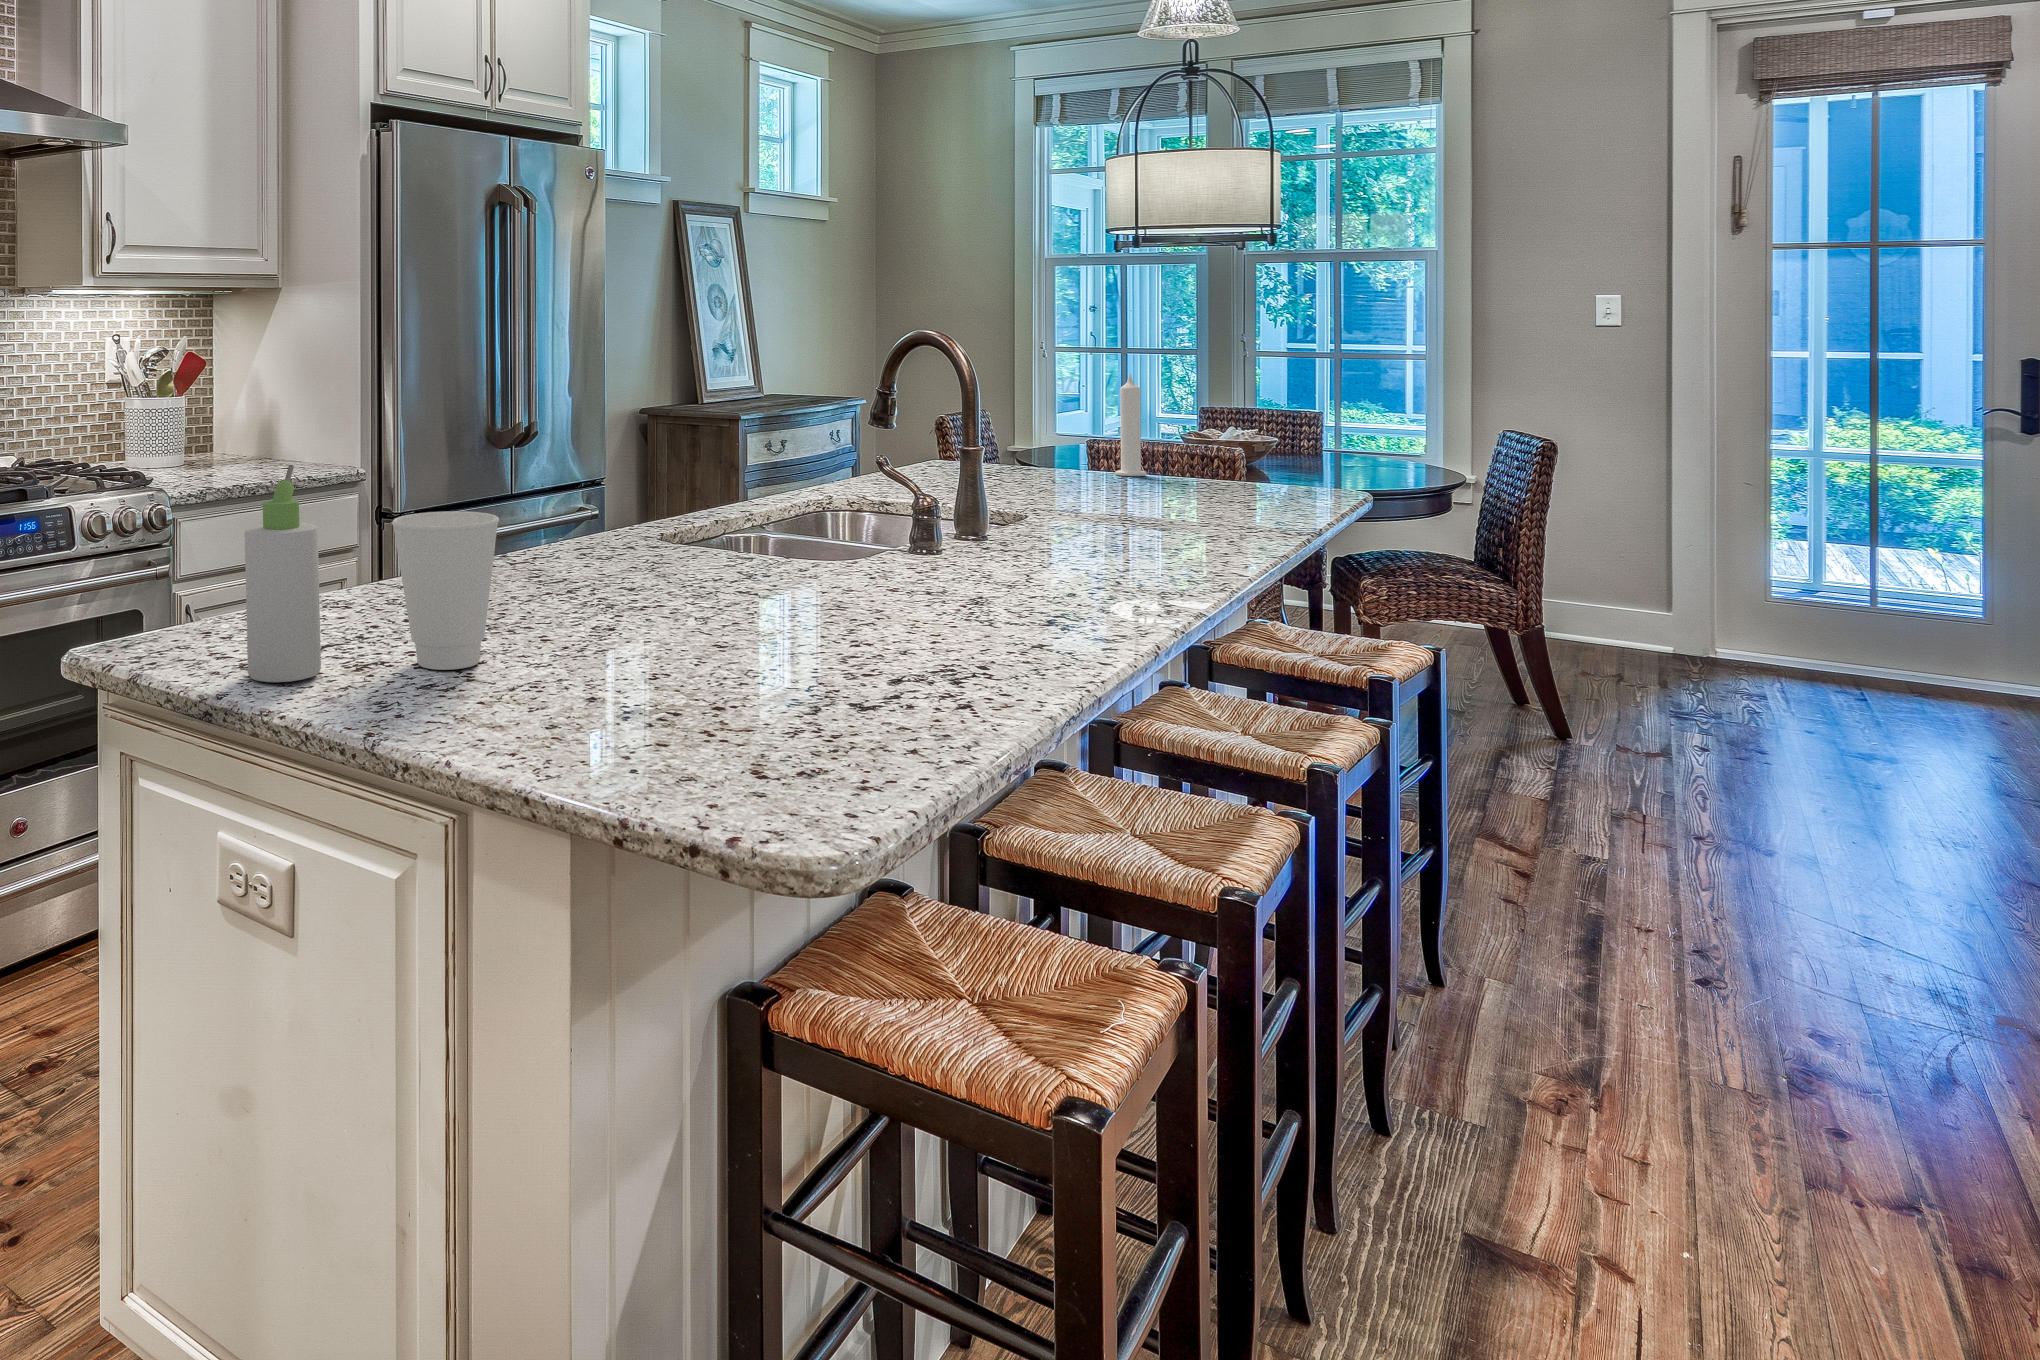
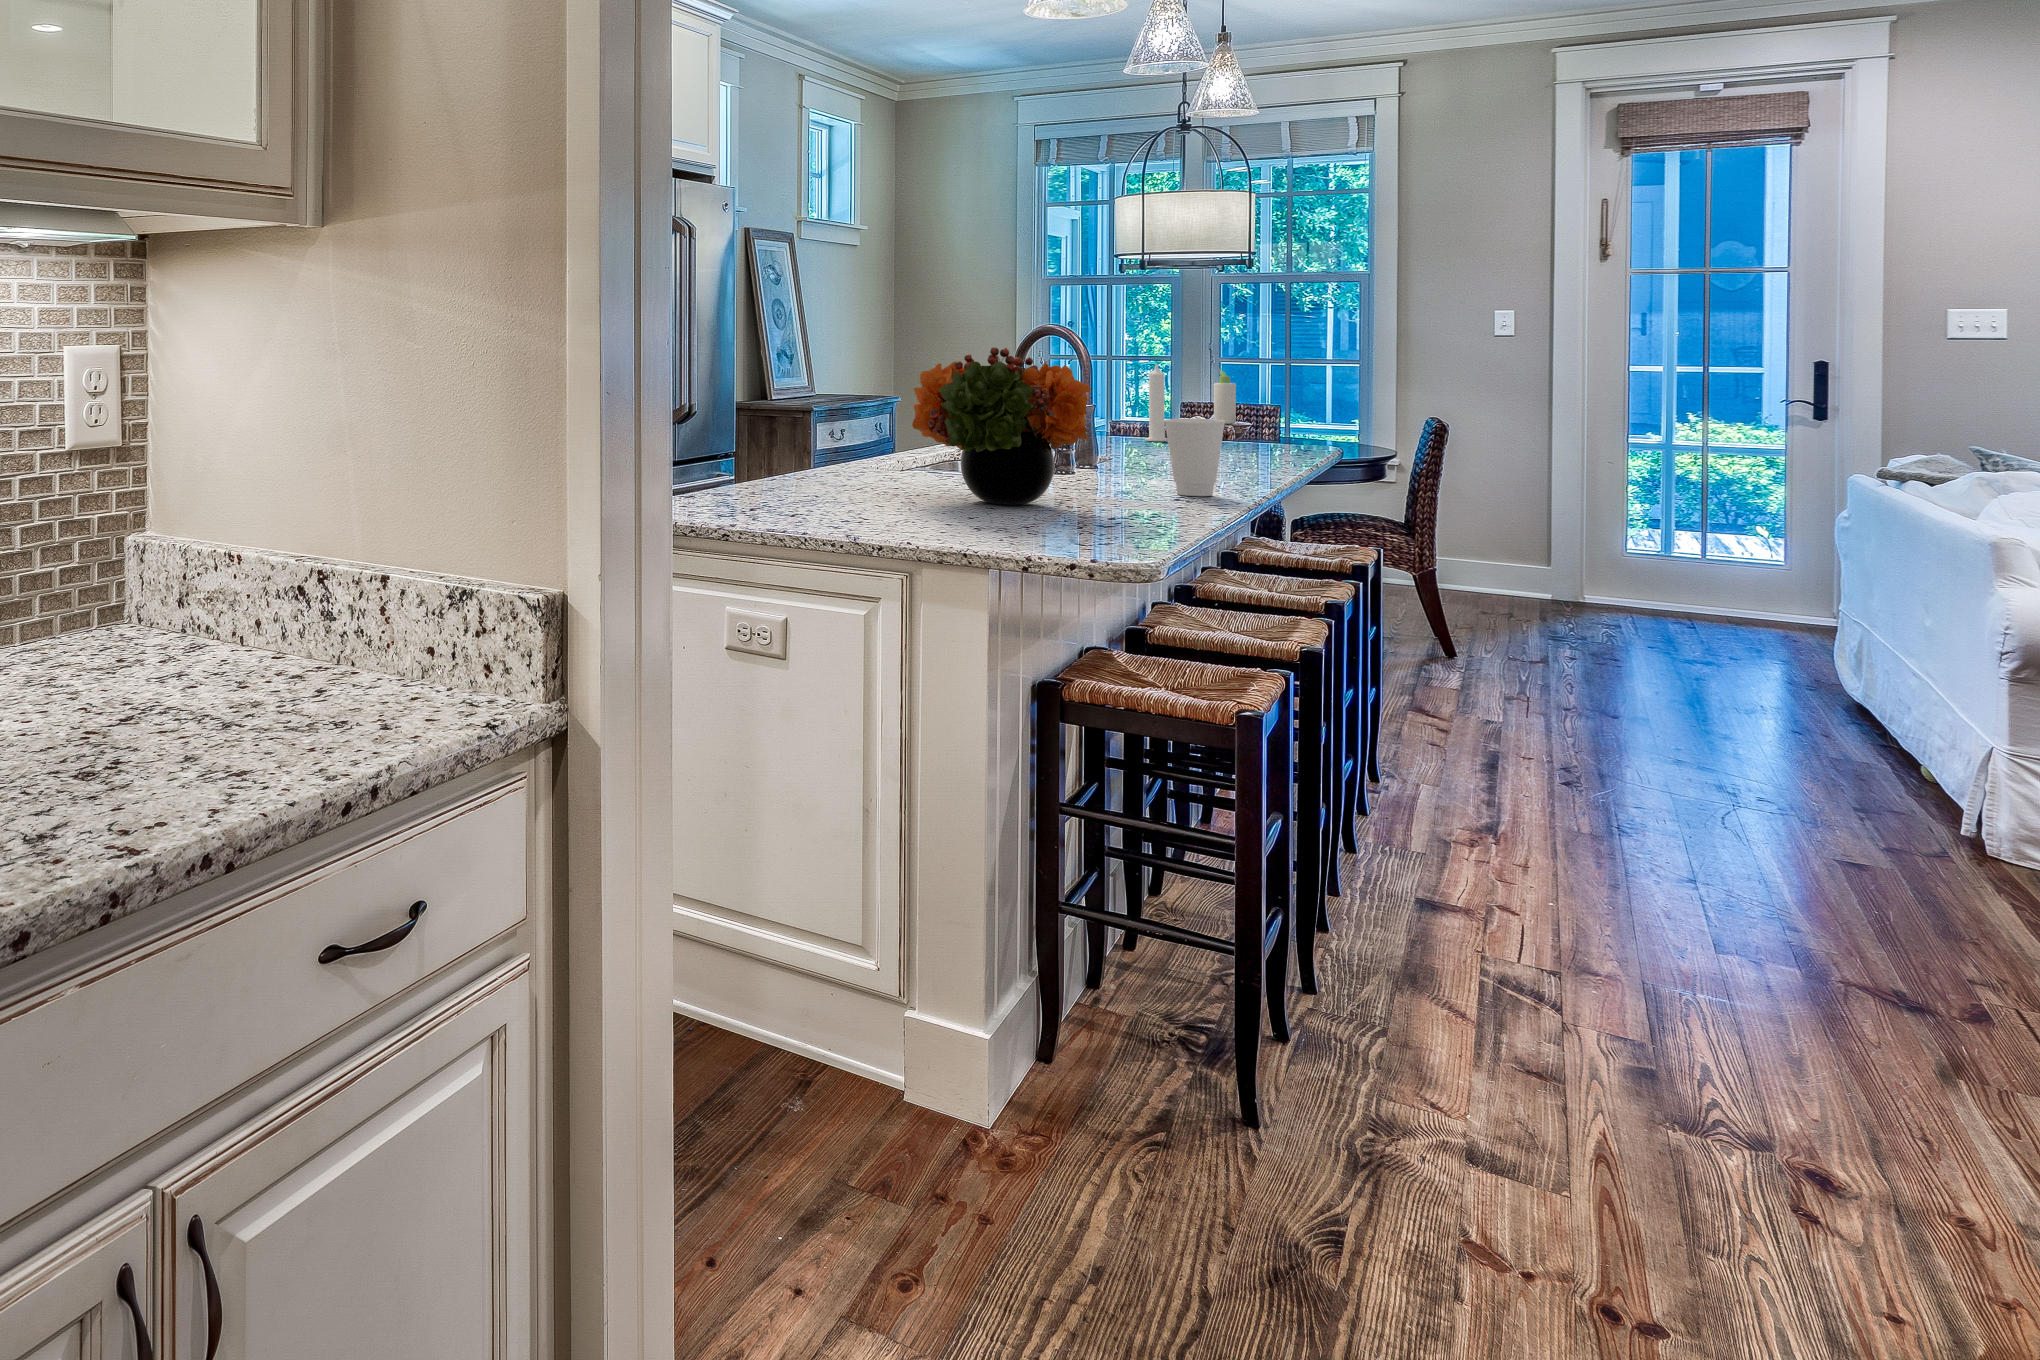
flower arrangement: none [627,377,909,631] -> present [912,347,1091,505]
bottle: present [245,465,321,682] -> present [1214,368,1236,424]
cup: present [392,511,499,670] -> present [1165,419,1225,496]

